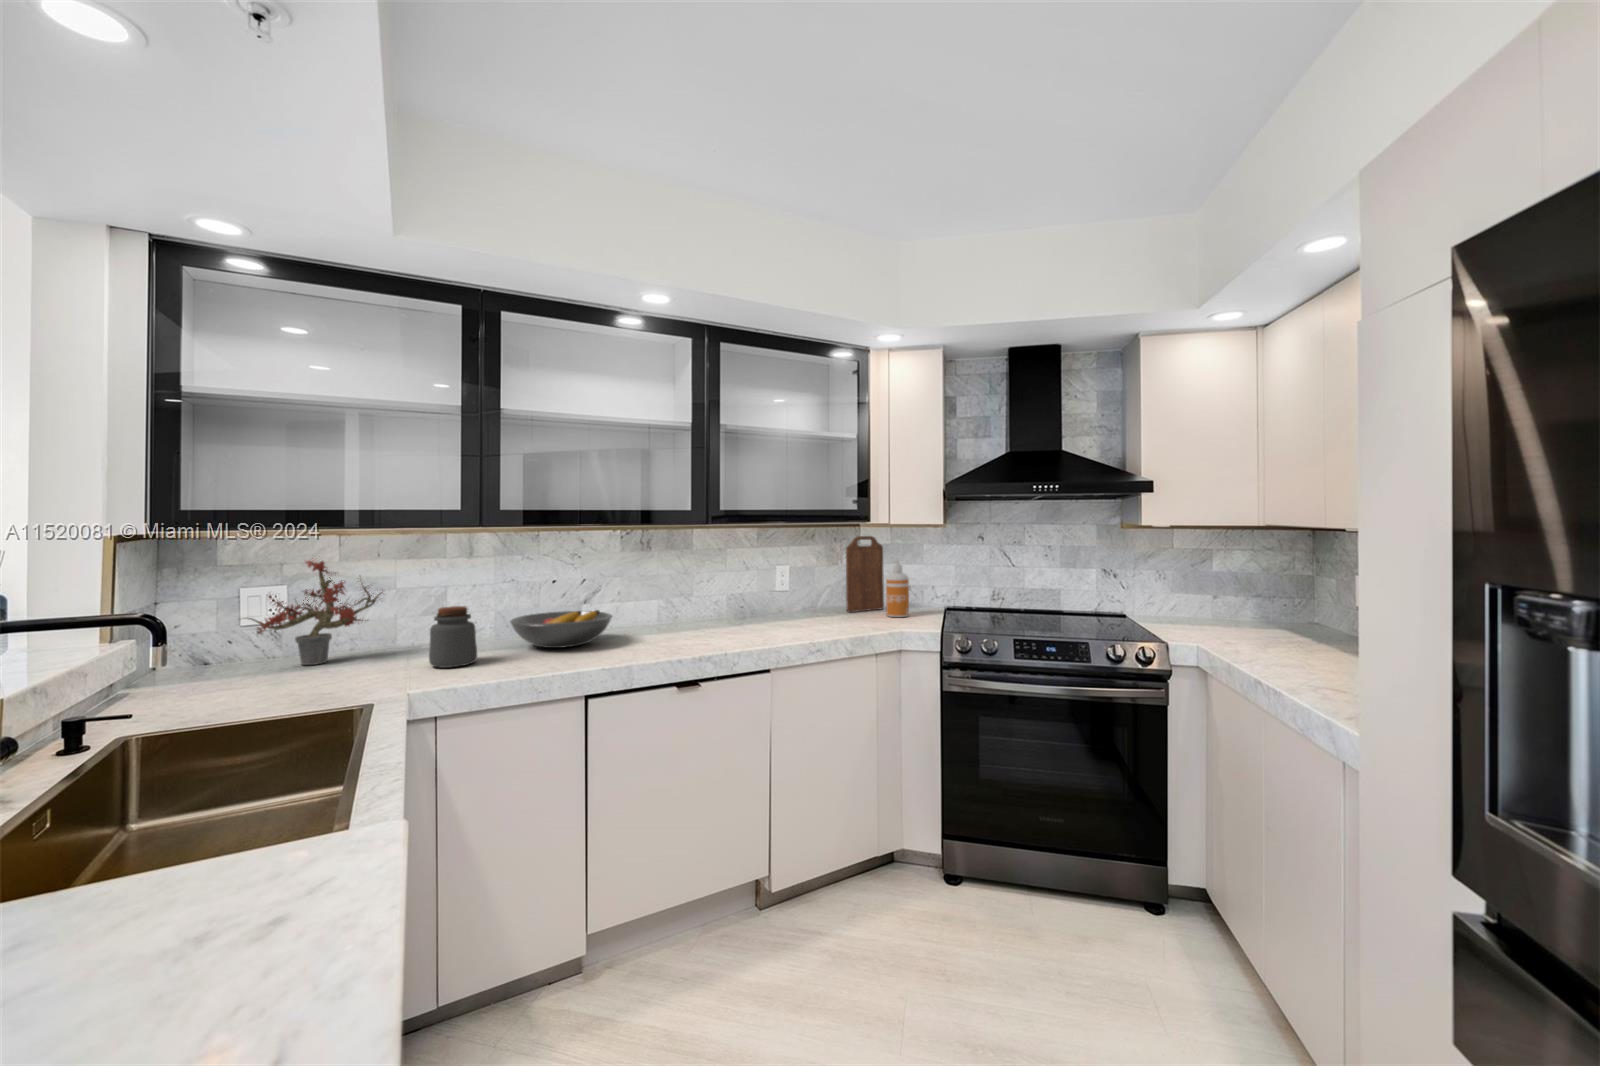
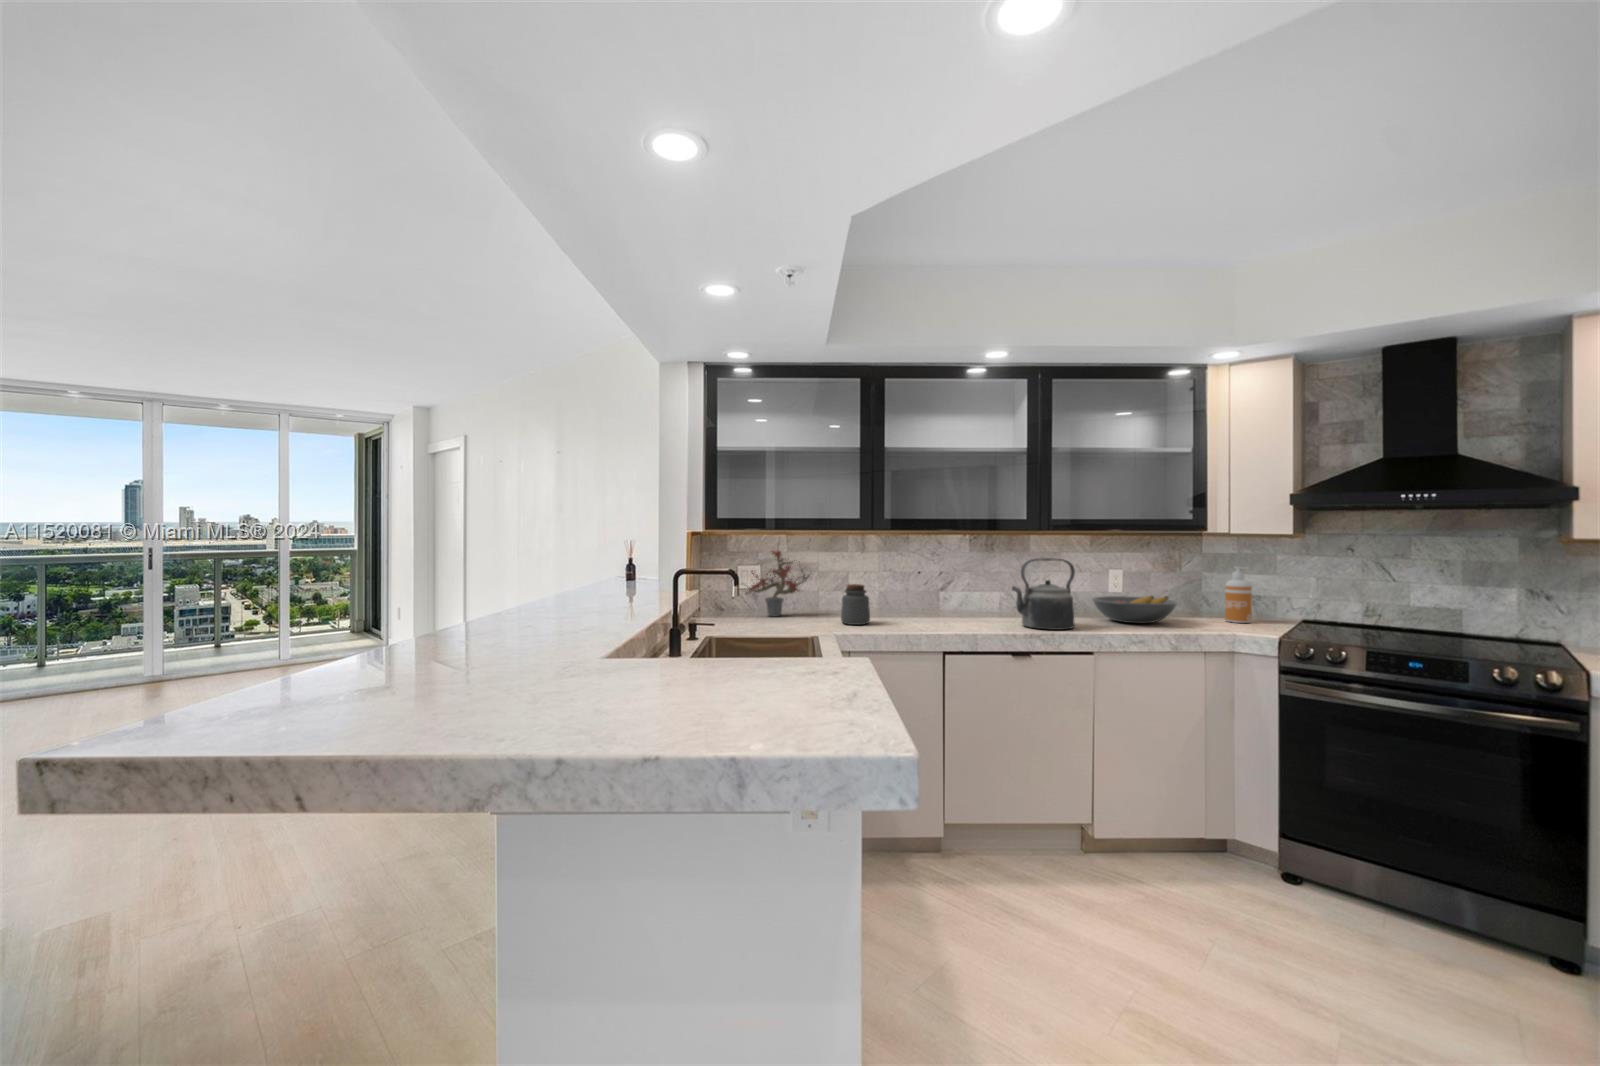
cutting board: present [846,536,884,612] -> none [1182,543,1226,615]
kettle: none [675,559,747,647] -> present [1012,558,1075,630]
fruit bowl: present [510,610,612,648] -> present [1093,596,1177,623]

